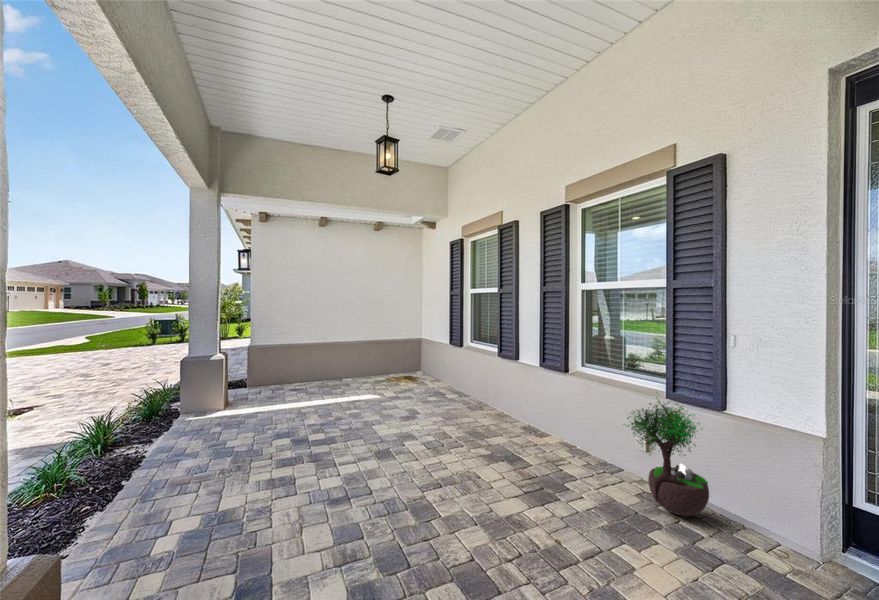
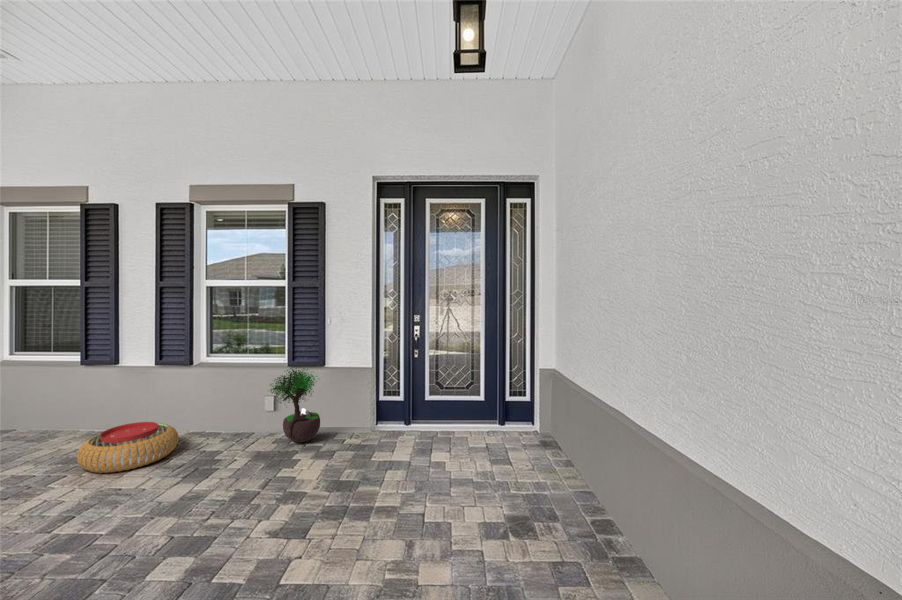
pouf: none [470,416,544,462] -> present [77,422,179,473]

